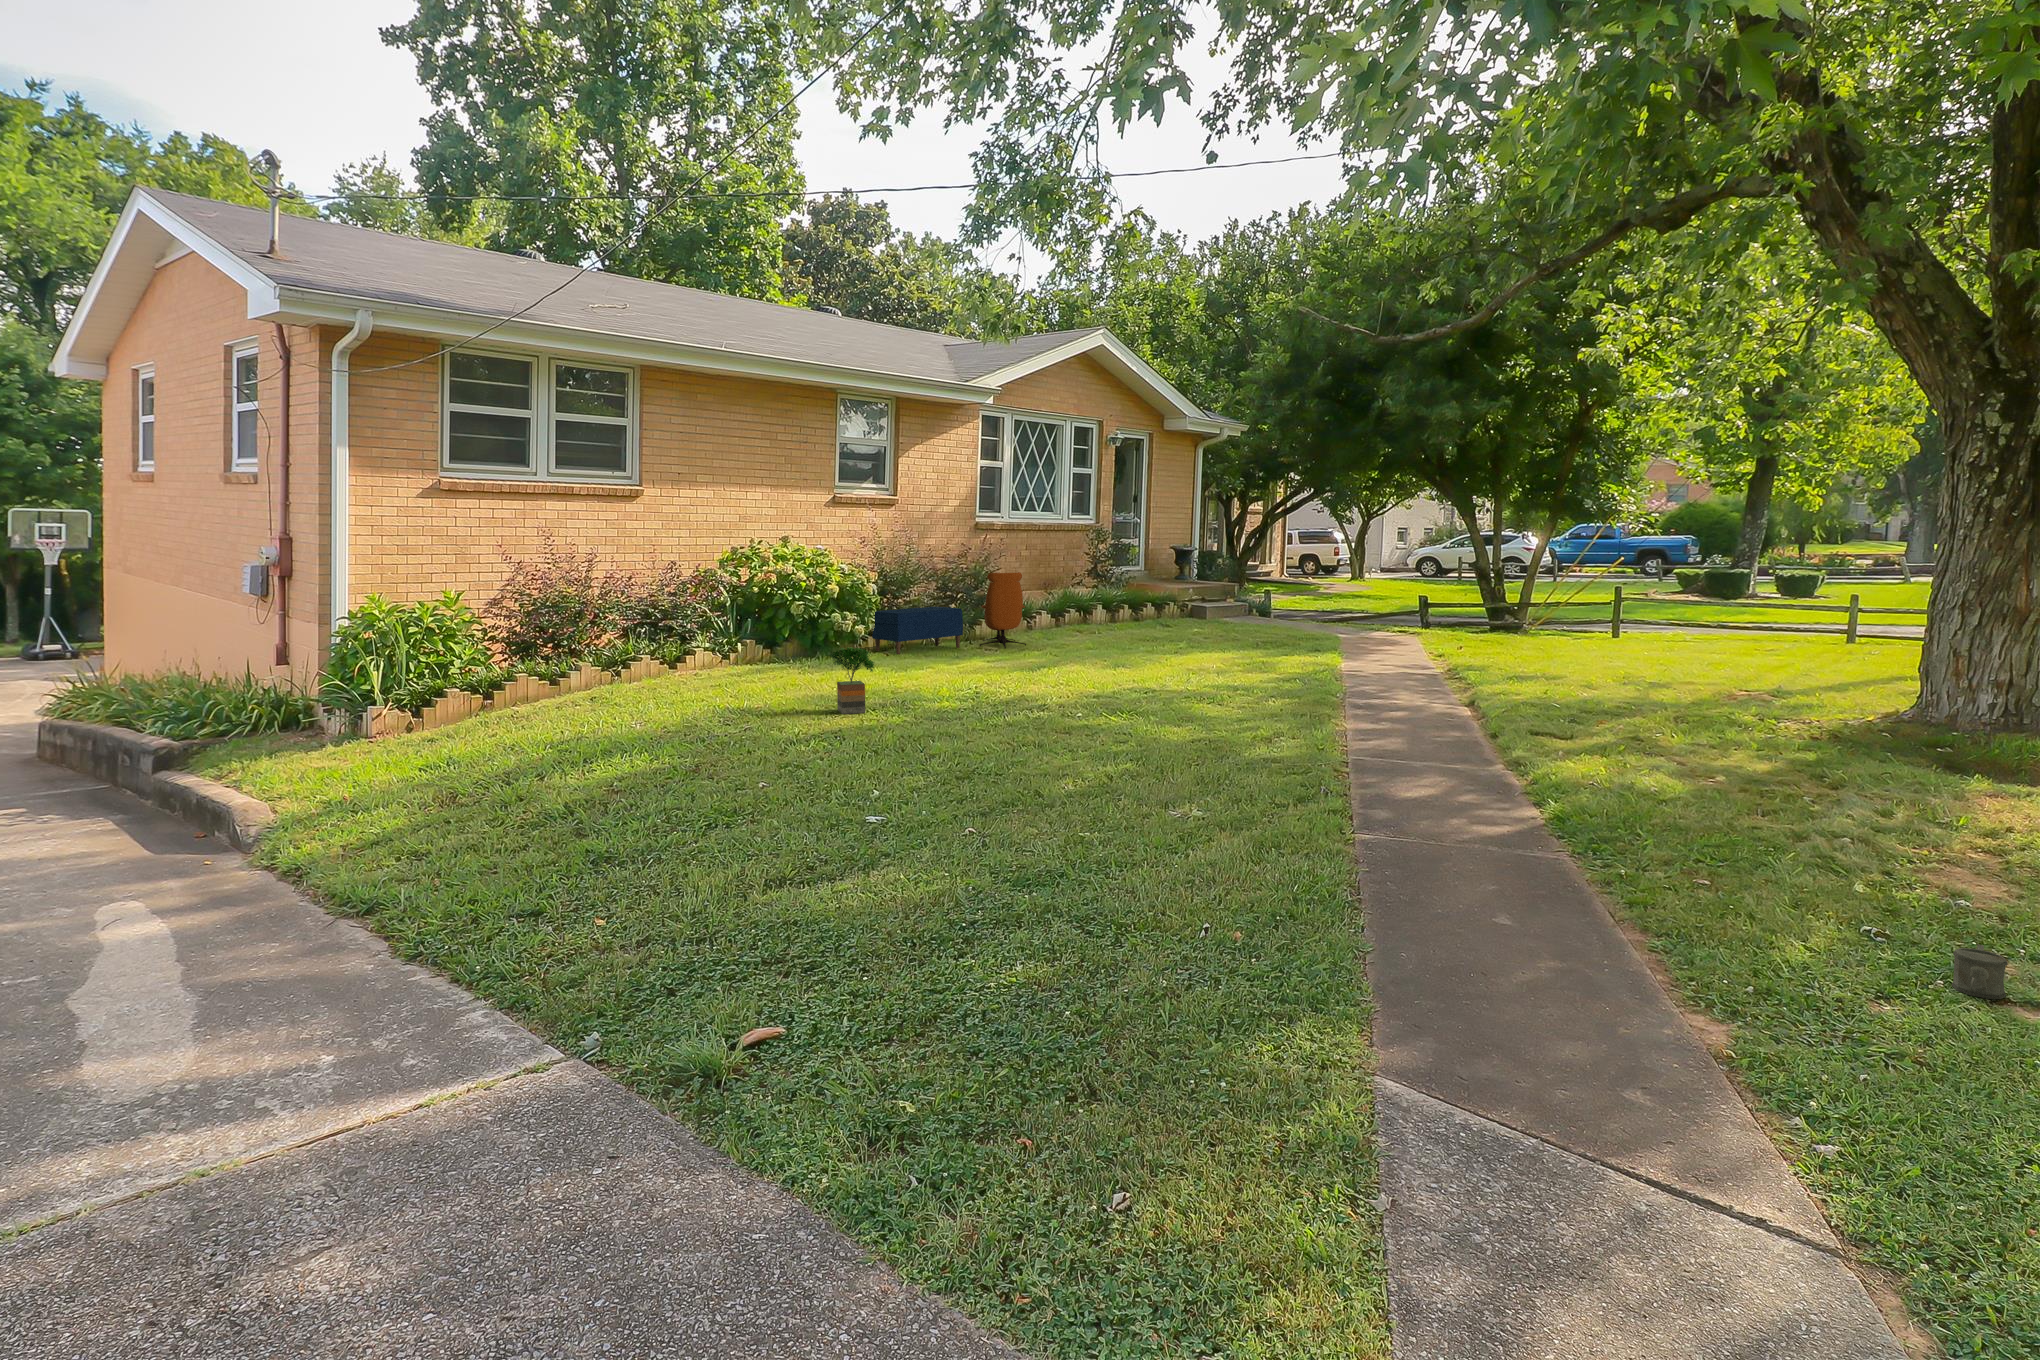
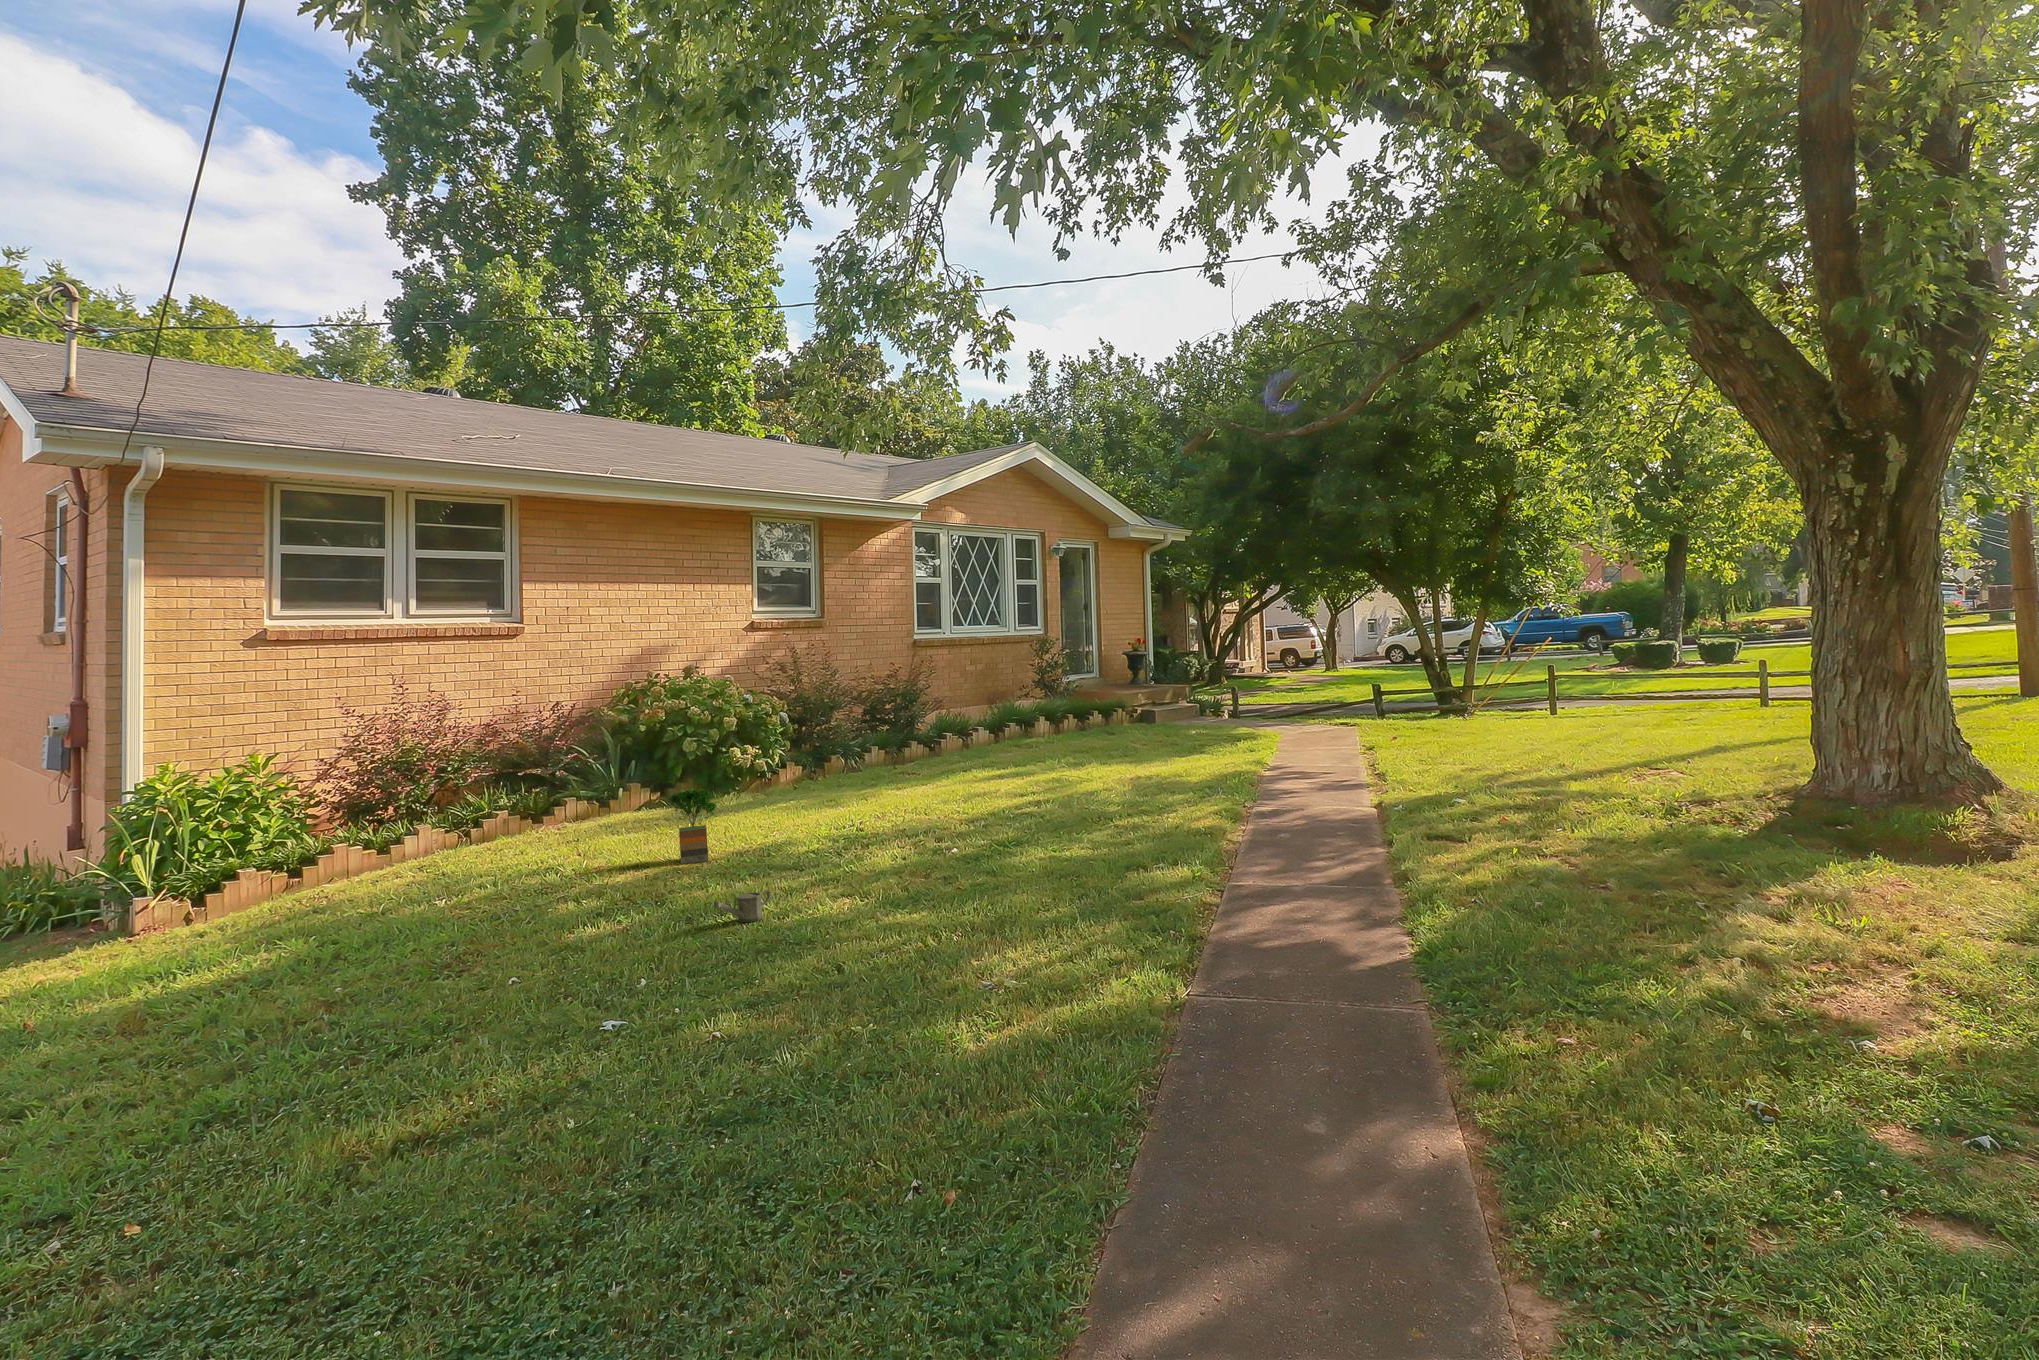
lounge chair: present [980,572,1026,648] -> none [906,690,955,770]
bench: present [872,606,963,654] -> none [787,730,886,784]
watering can: present [1952,944,2008,999] -> present [714,890,770,922]

